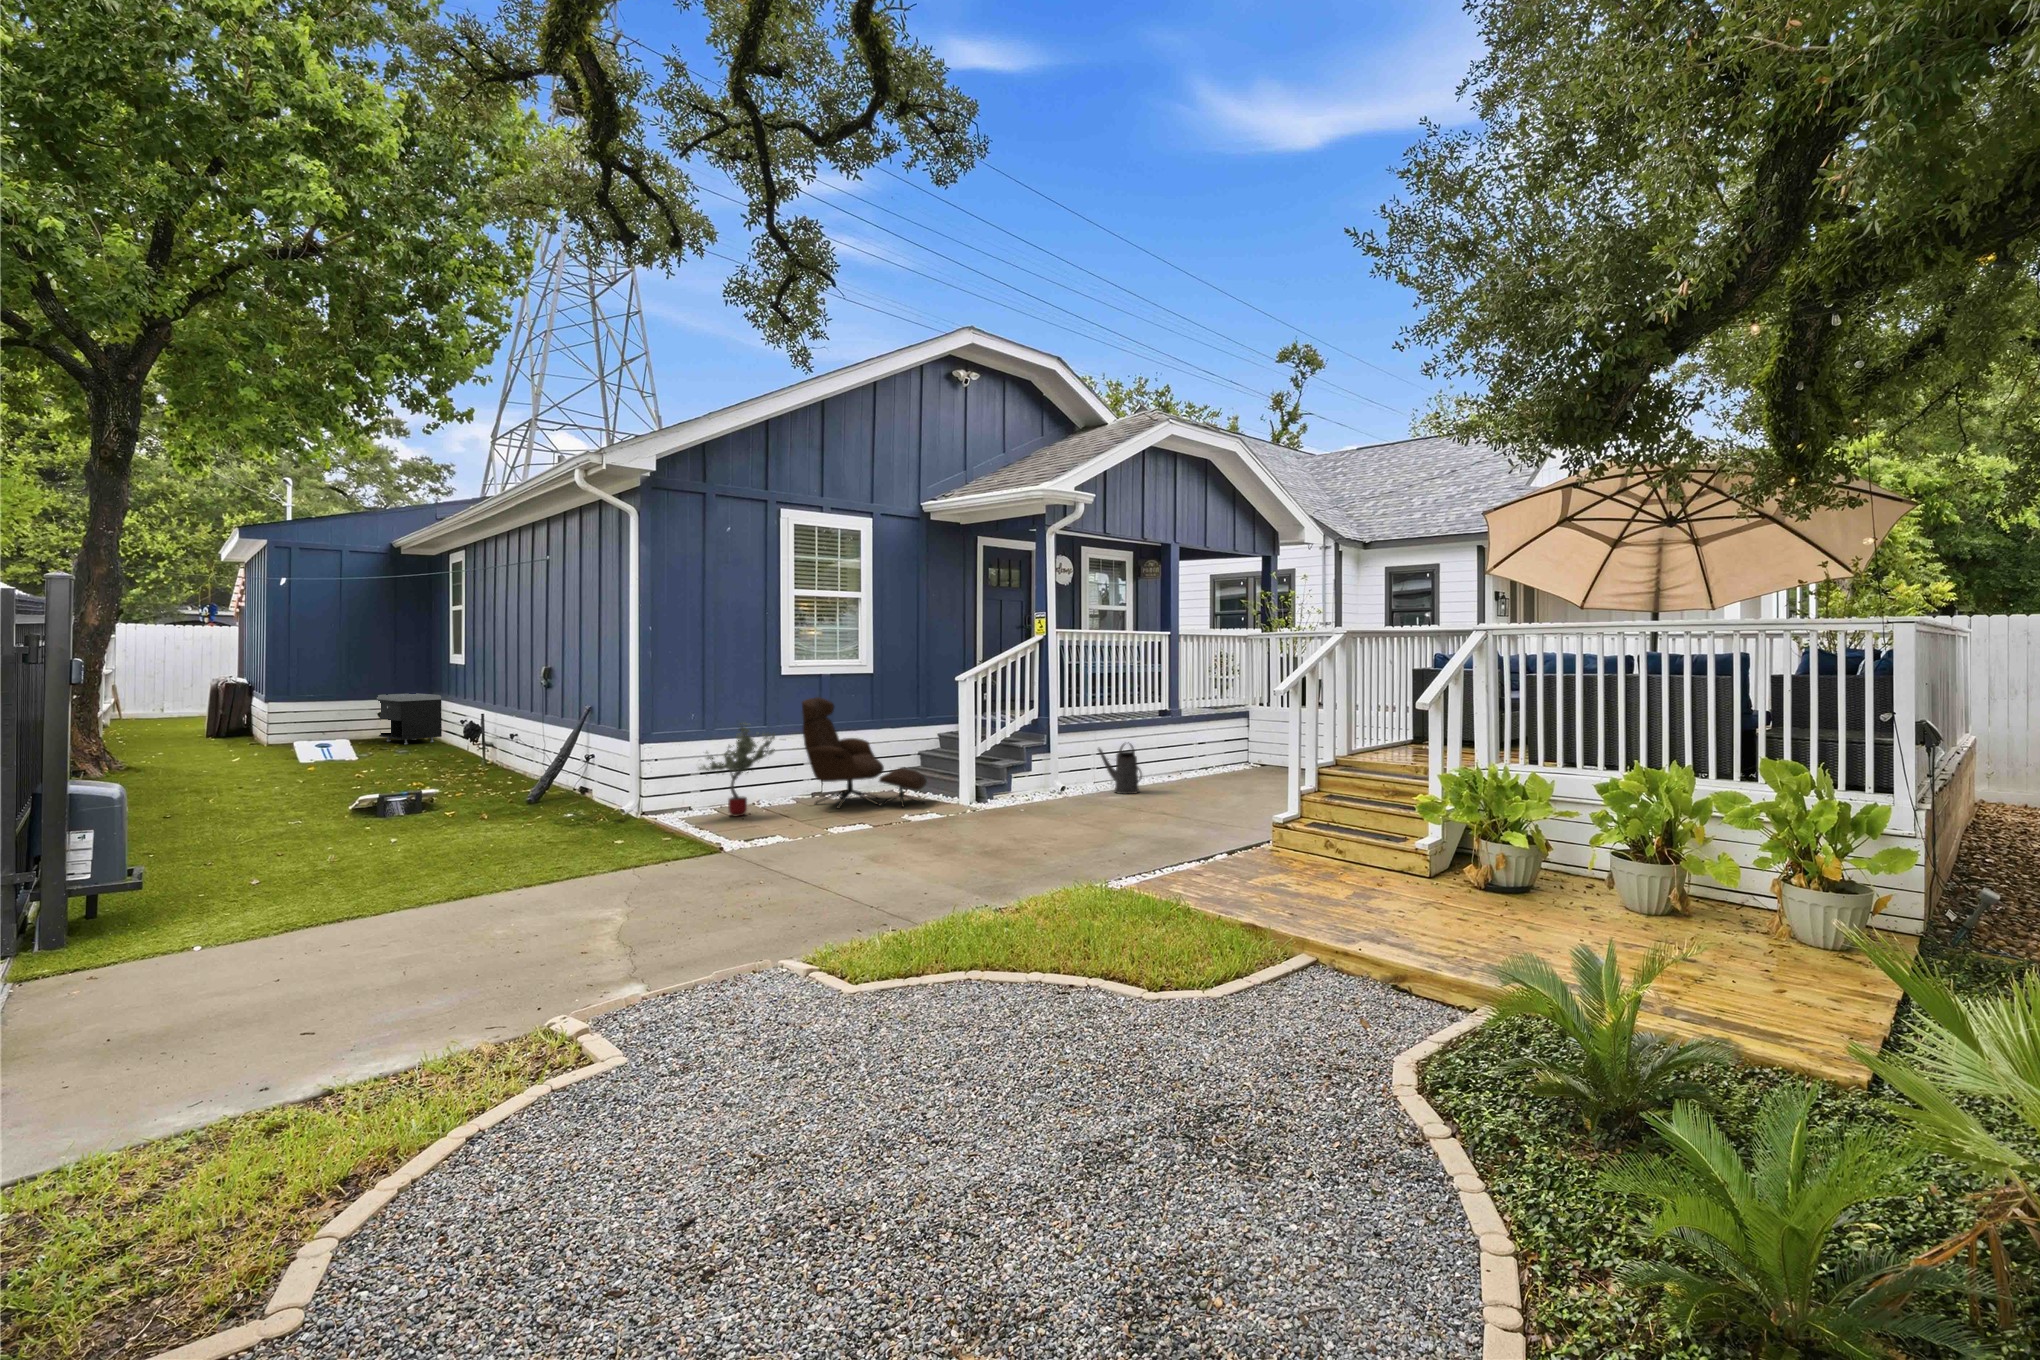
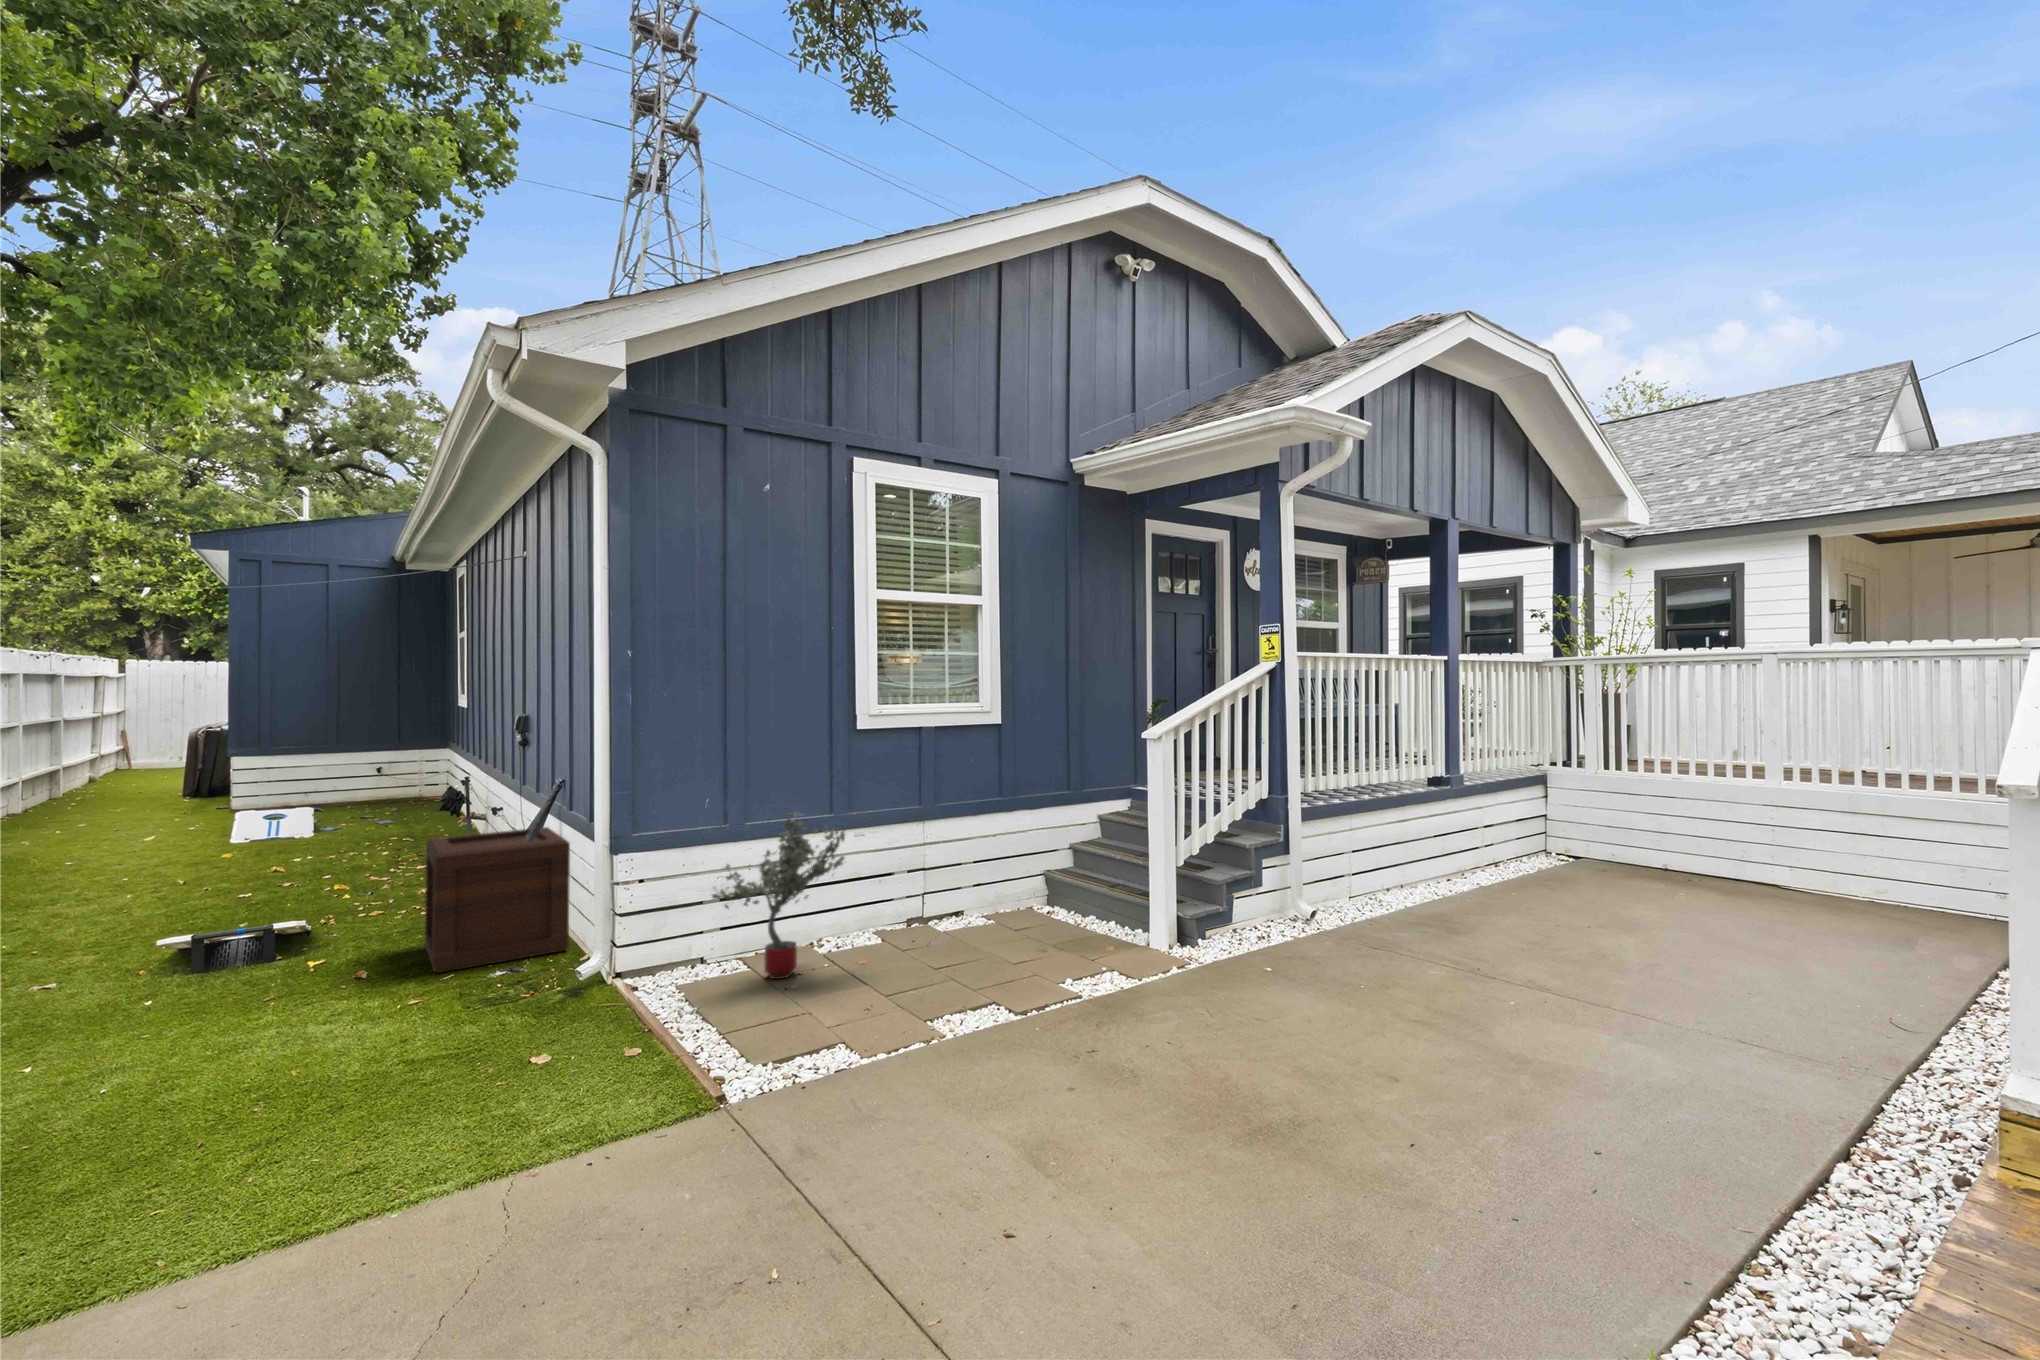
storage bench: present [377,693,442,744] -> none [374,741,448,807]
lounge chair: present [802,697,927,809] -> none [889,764,1094,959]
wooden crate: none [510,737,604,817] -> present [425,827,570,973]
watering can: present [1098,742,1142,794] -> none [1357,837,1449,926]

